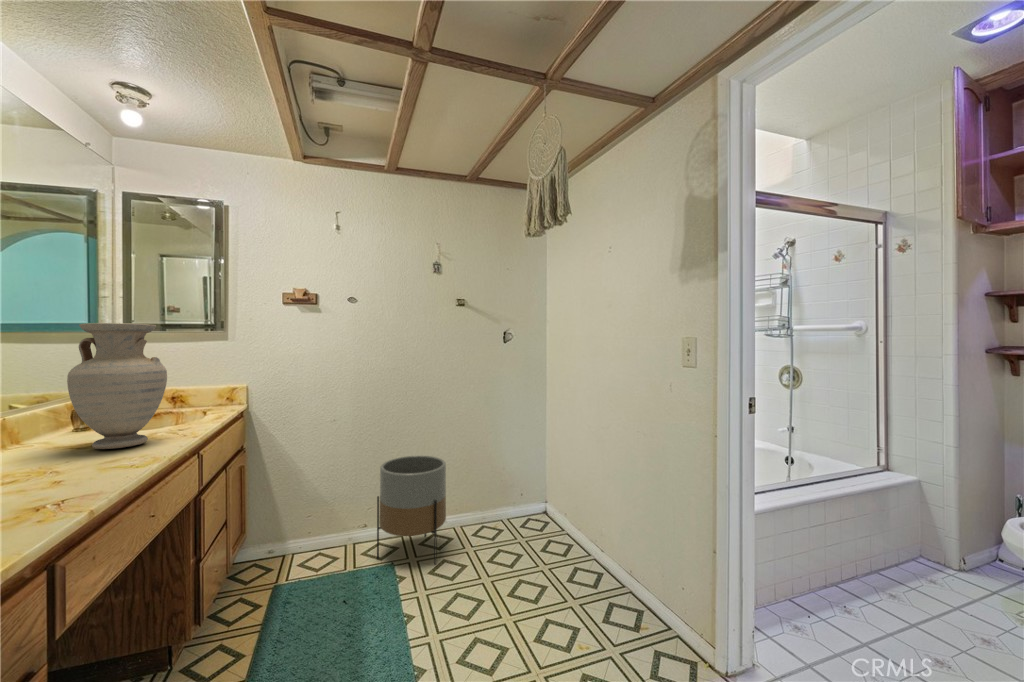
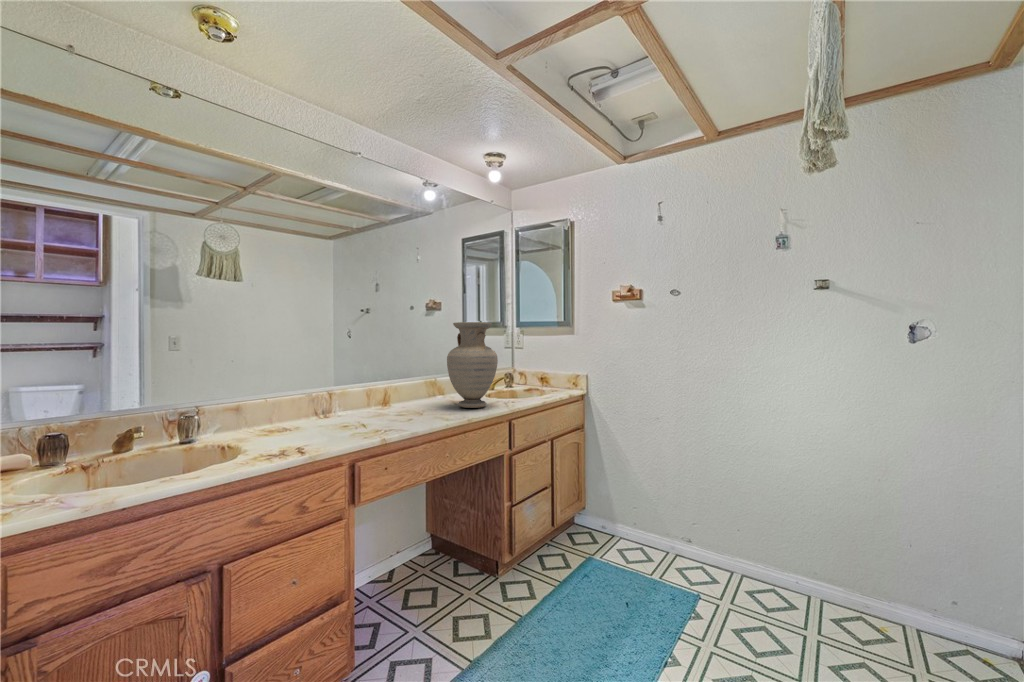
planter: present [377,456,446,564] -> none [687,475,780,625]

